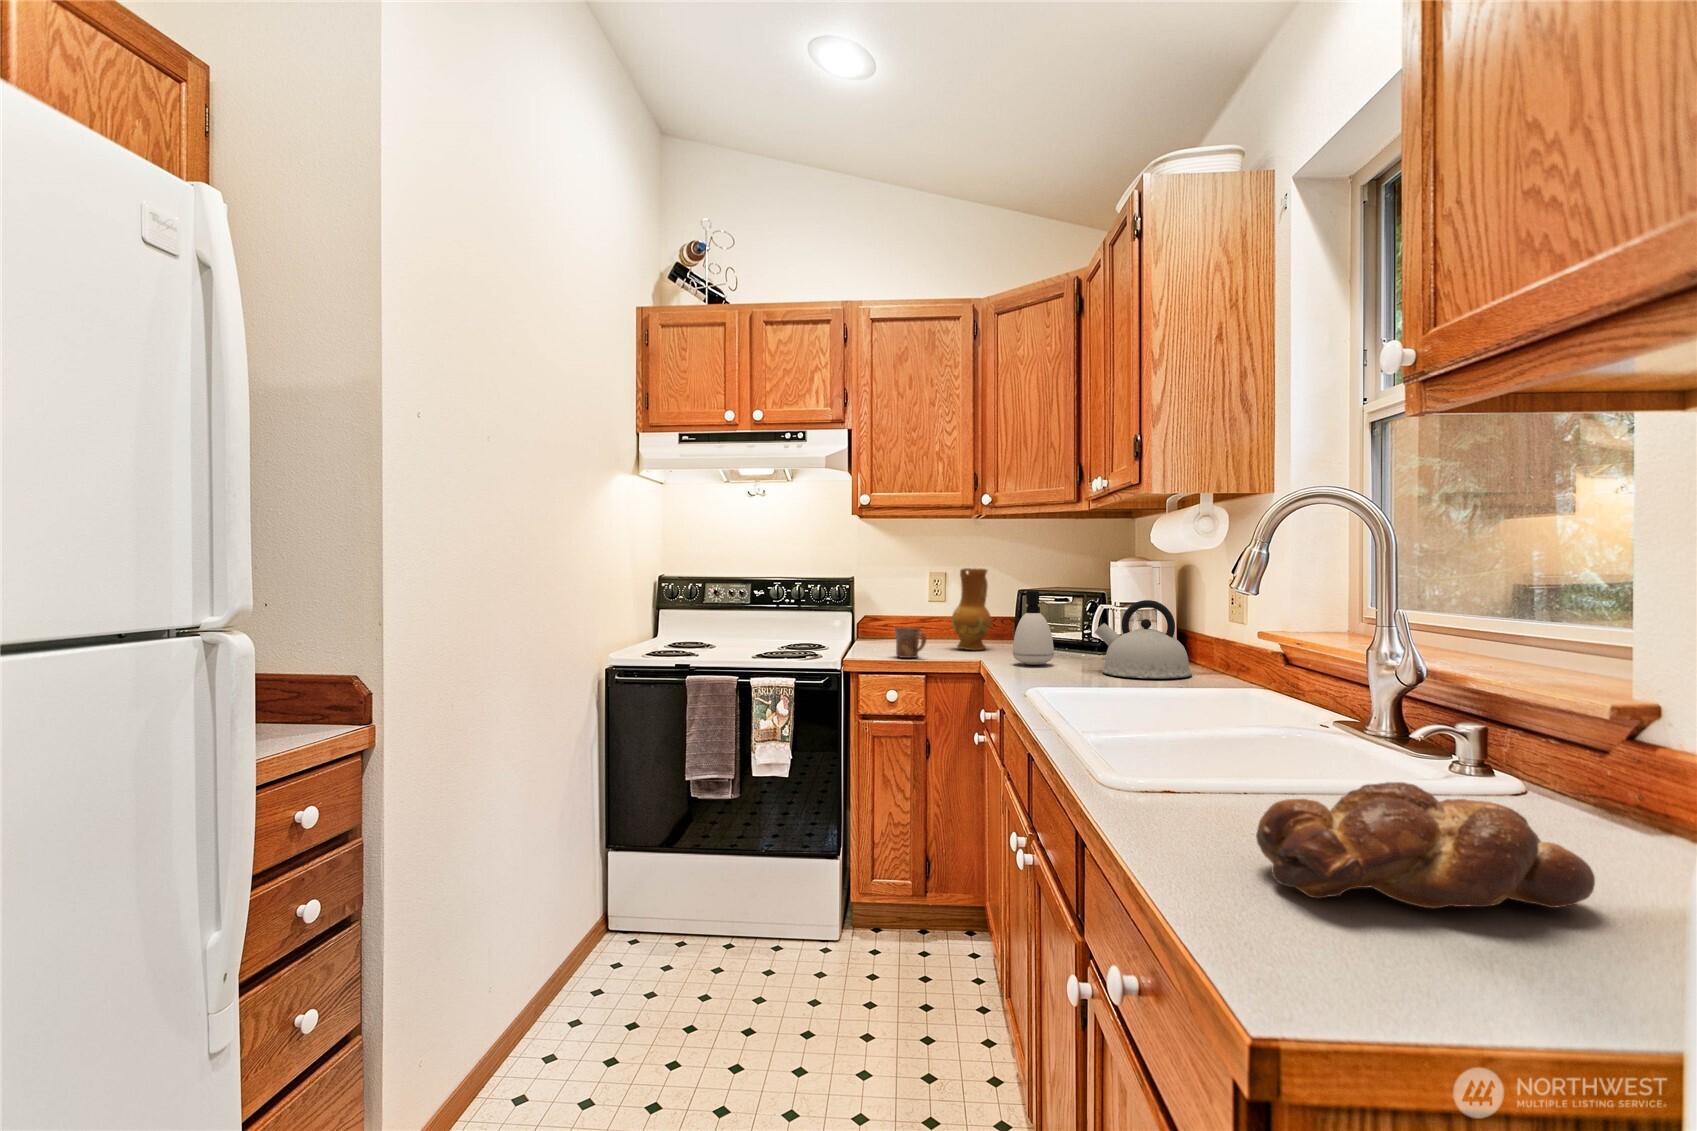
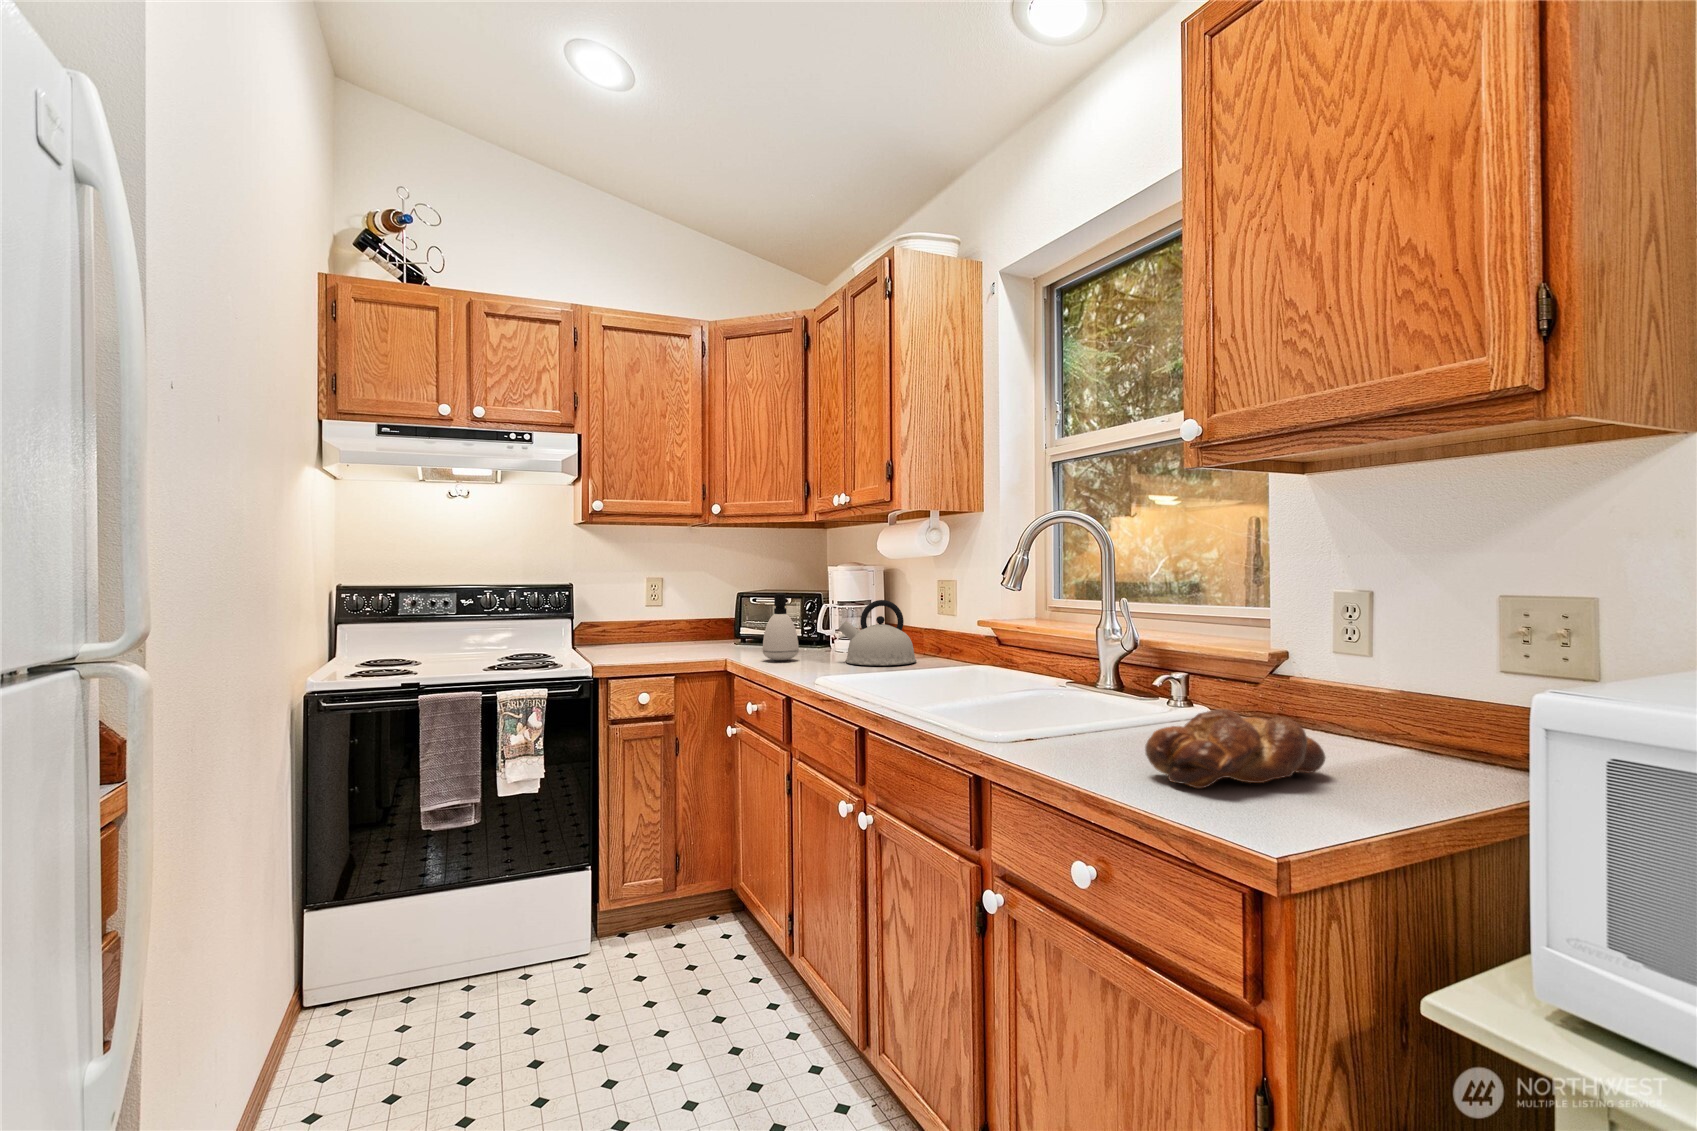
ceramic jug: present [951,568,992,650] -> none [686,574,724,651]
mug: present [895,627,926,658] -> none [643,632,677,661]

